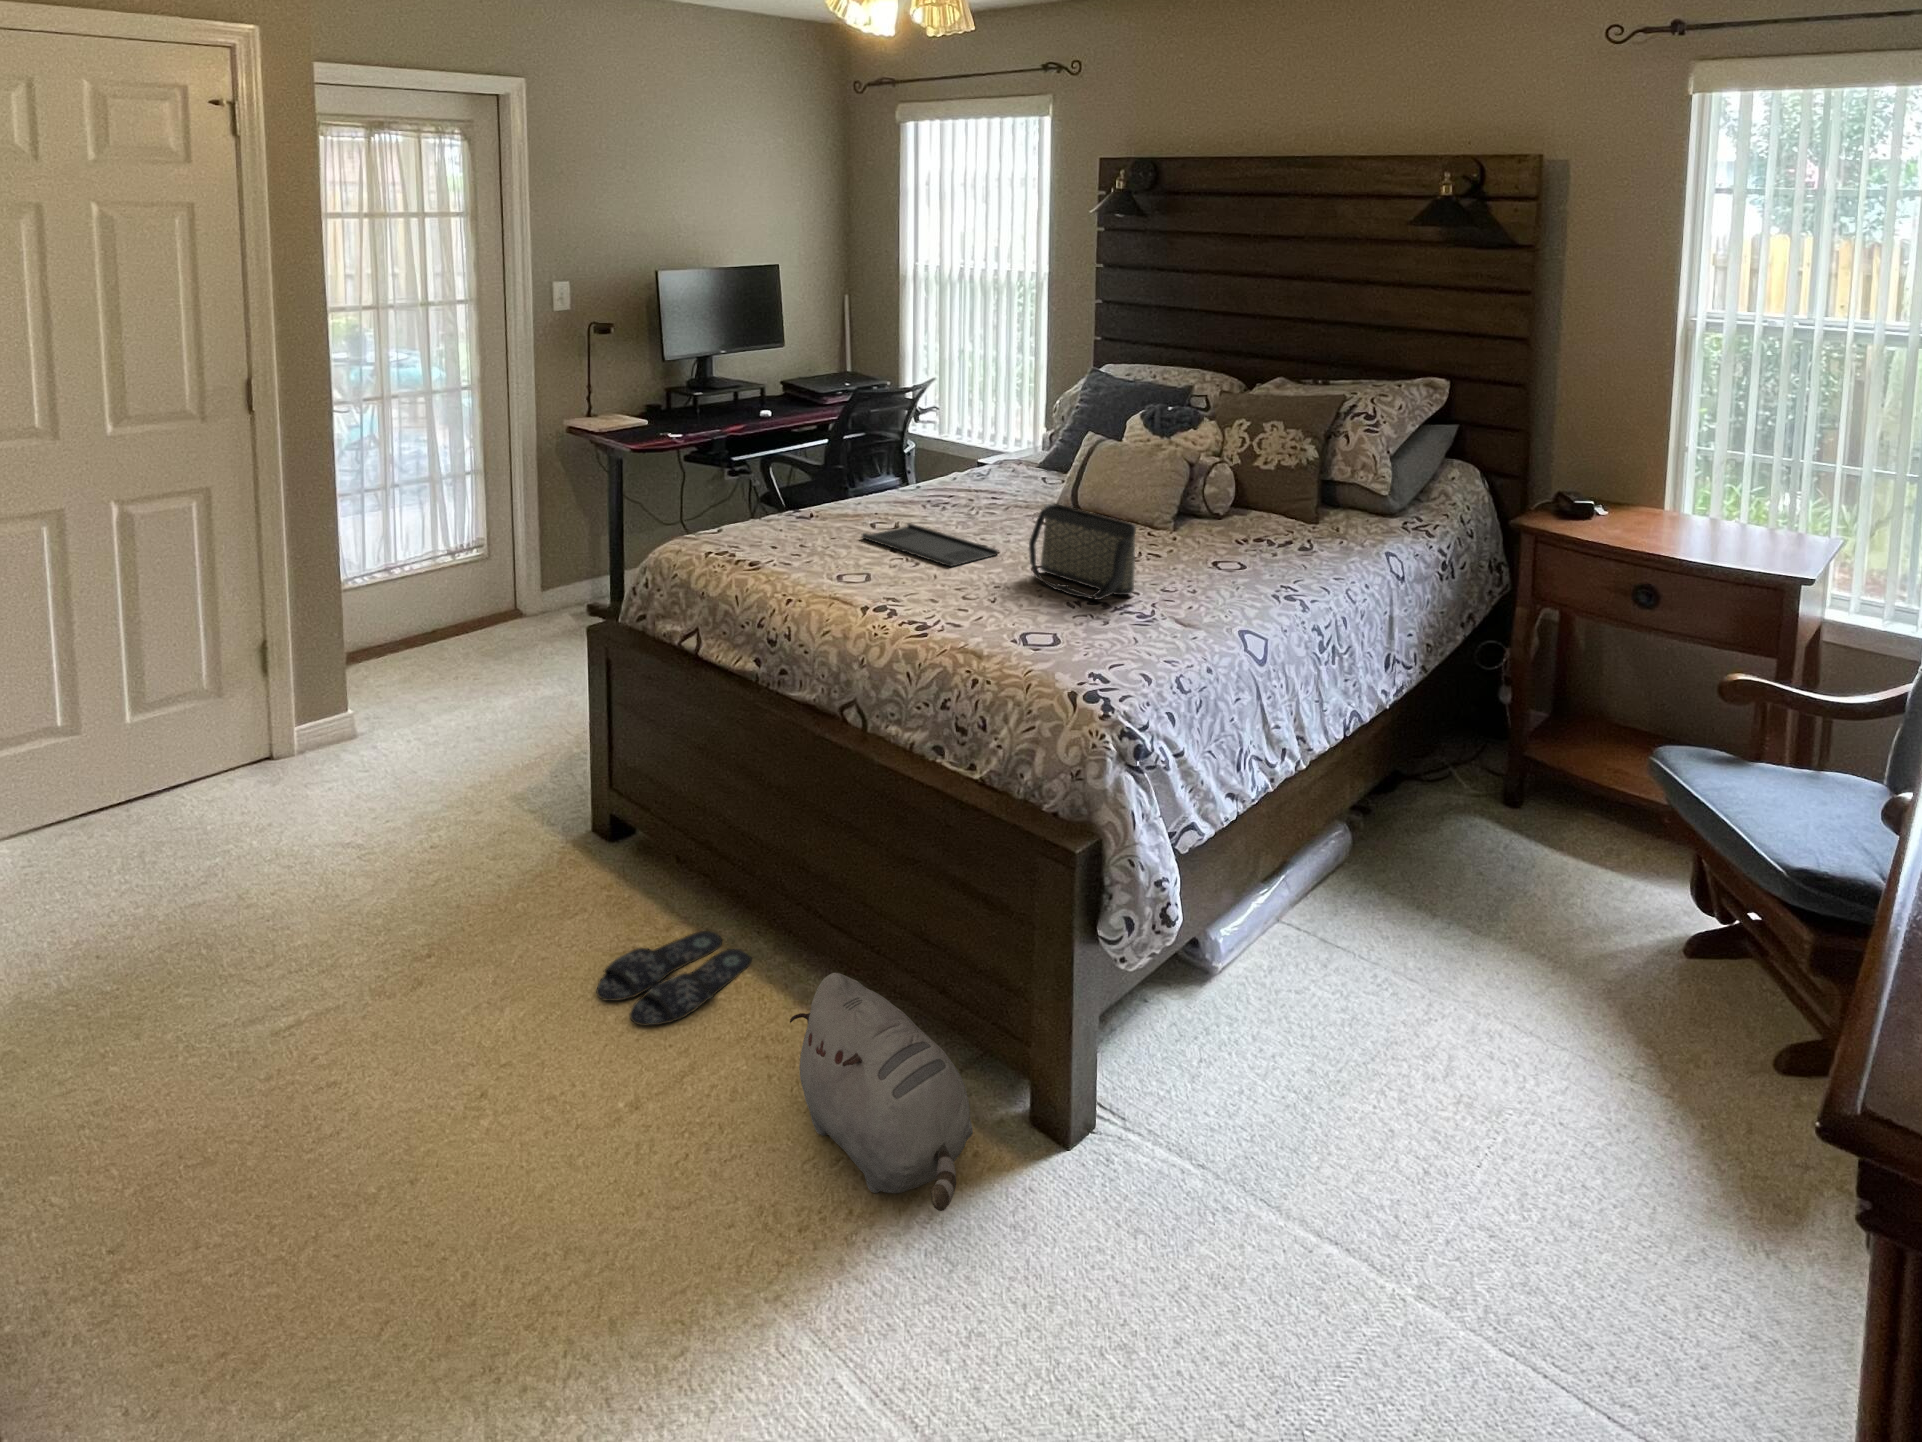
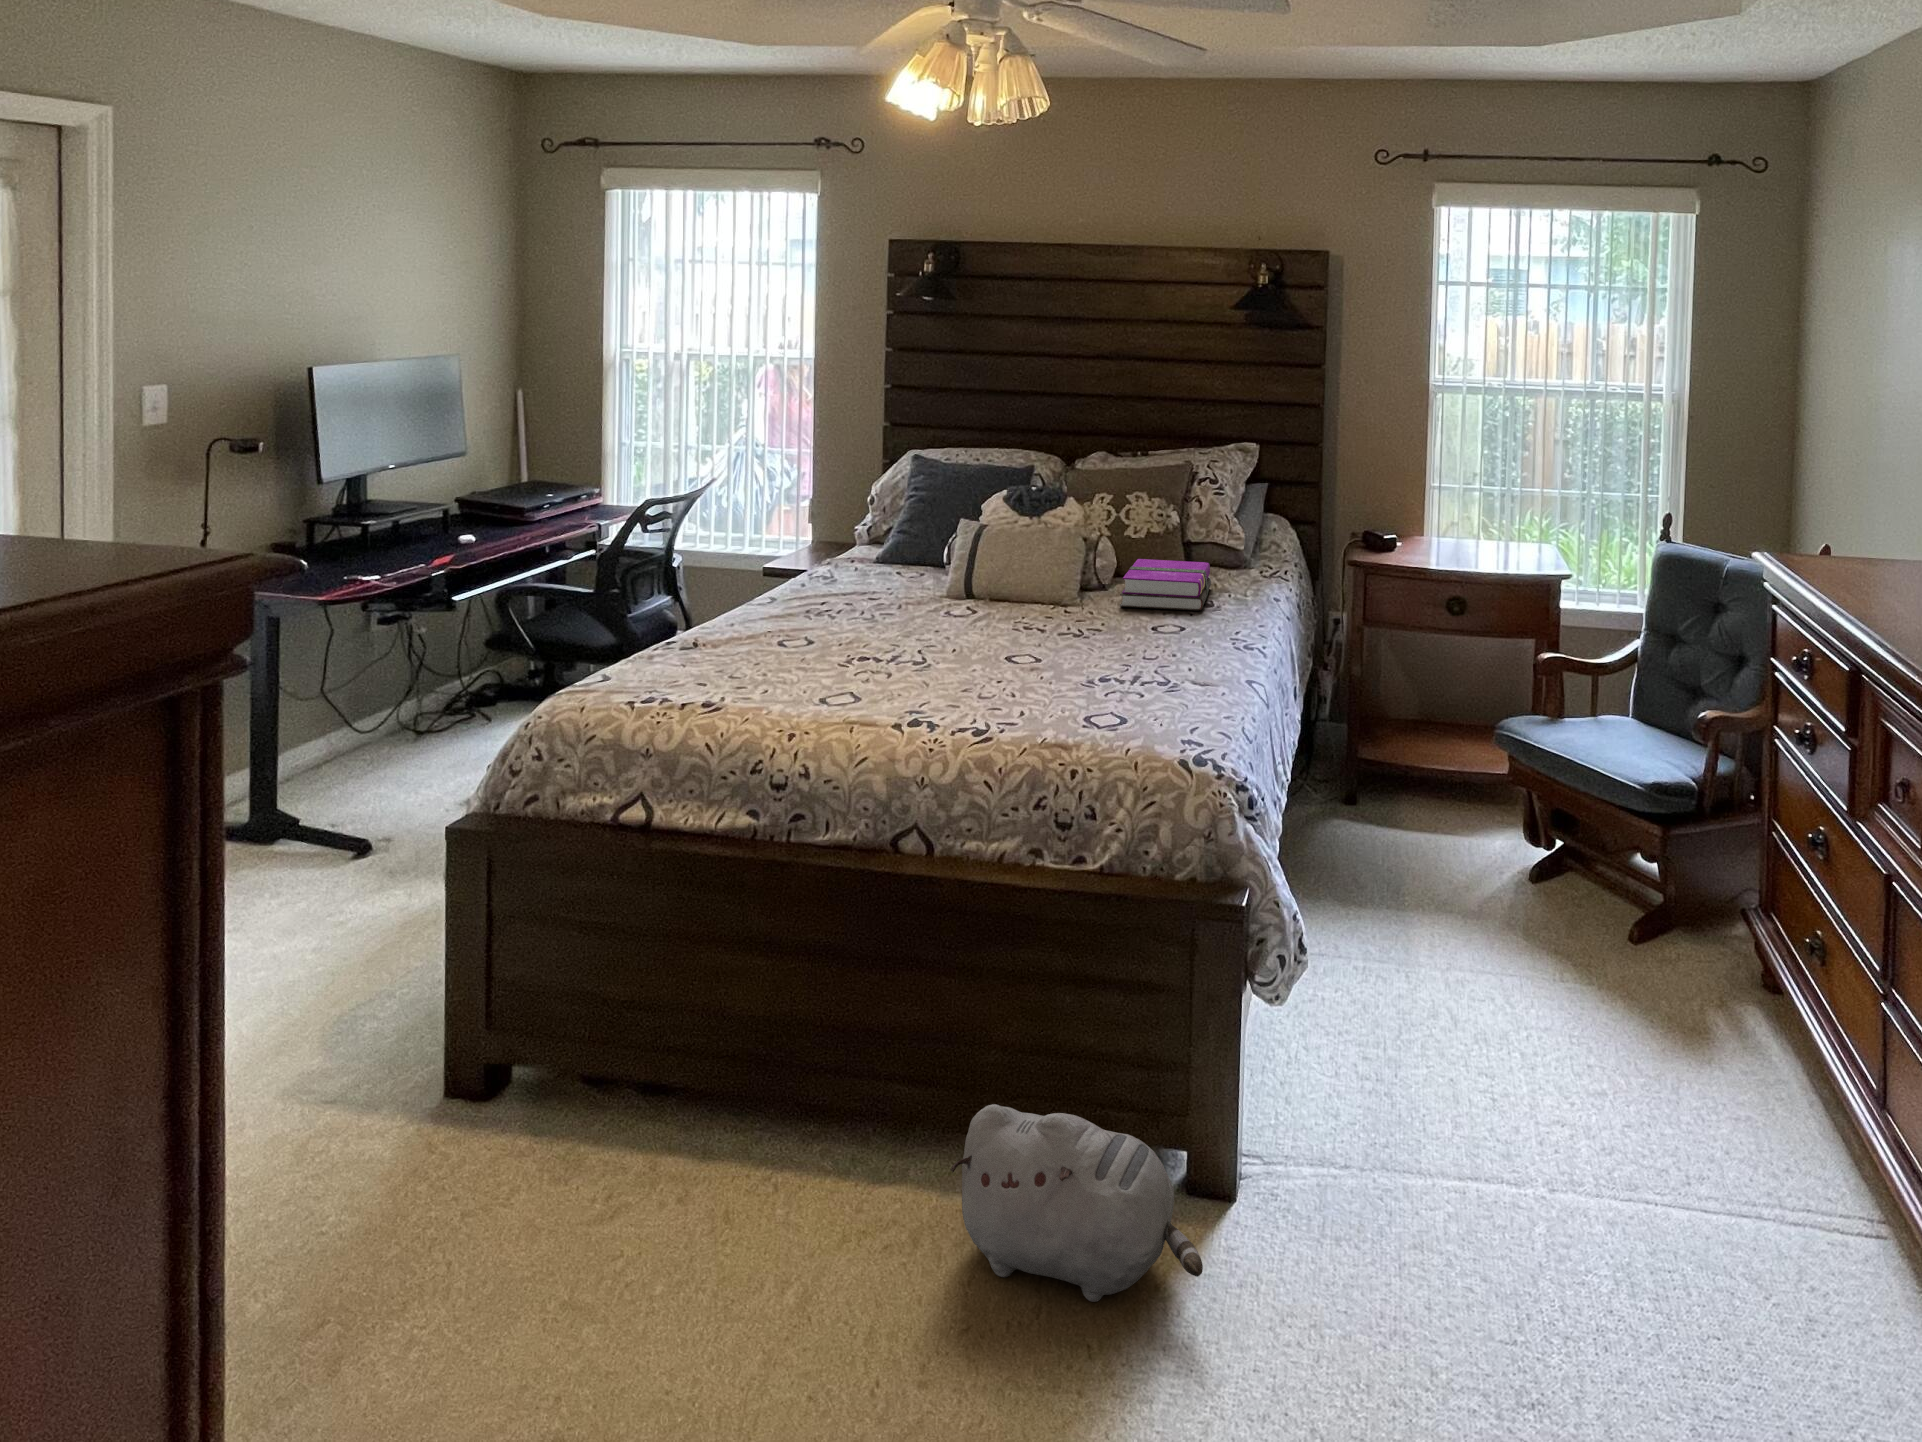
hardback book: none [1208,489,1329,548] -> present [1120,559,1211,610]
handbag: present [1029,504,1136,600] -> none [1012,592,1134,680]
tray: present [862,523,998,567] -> none [790,638,956,674]
slippers: present [596,931,752,1026] -> none [626,1143,793,1259]

